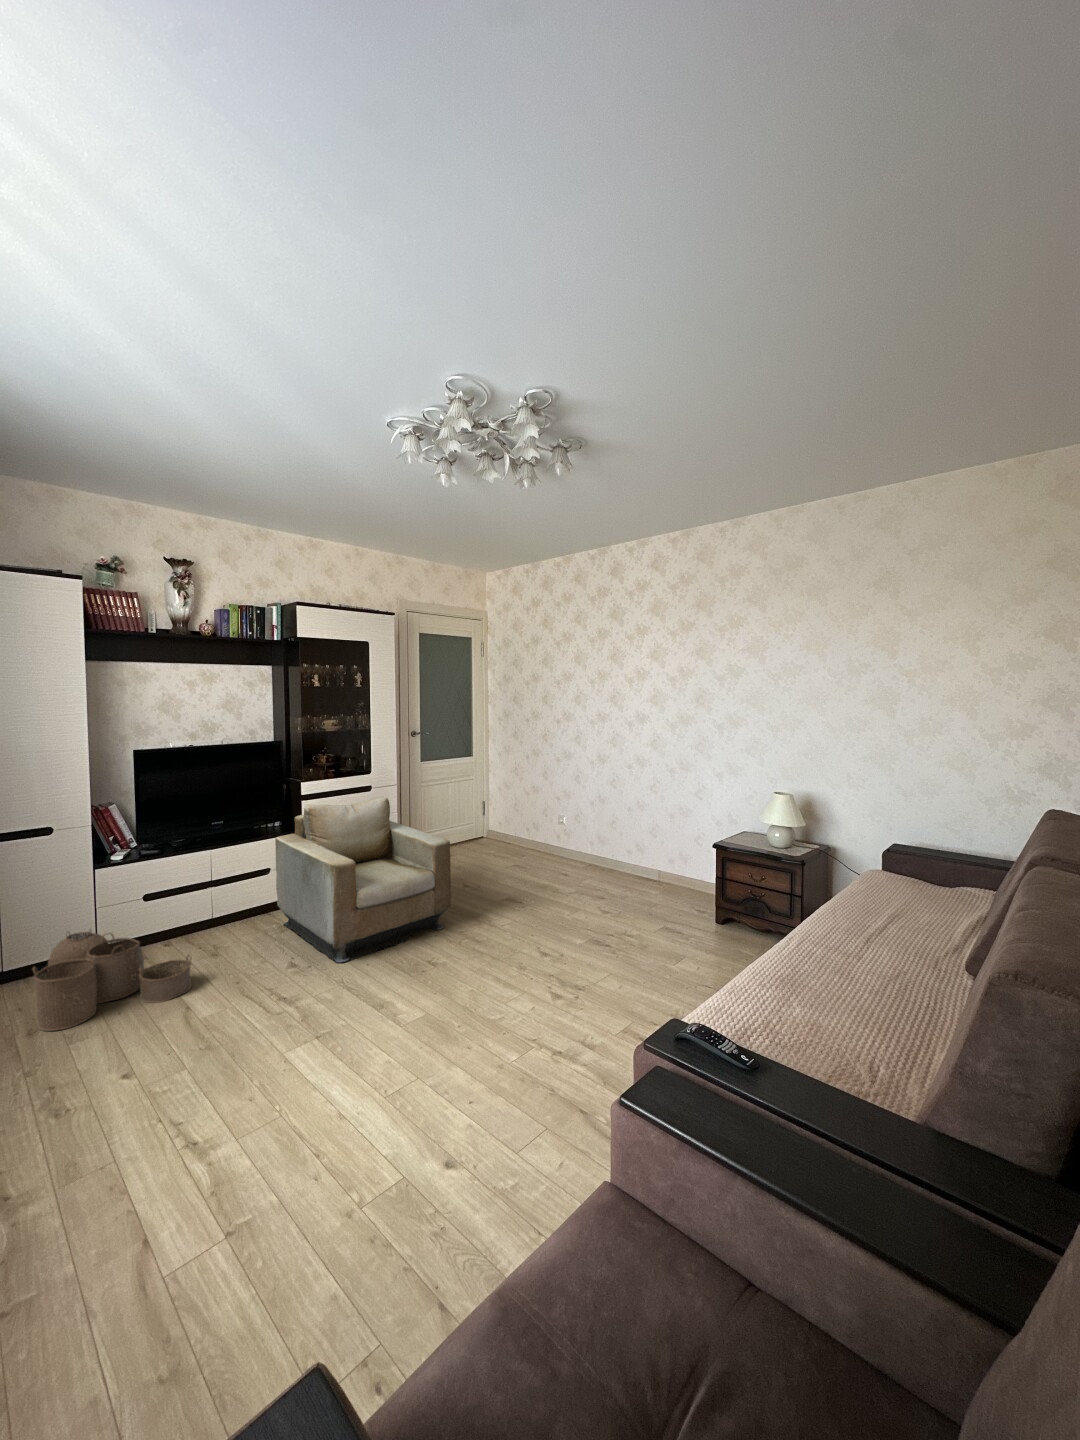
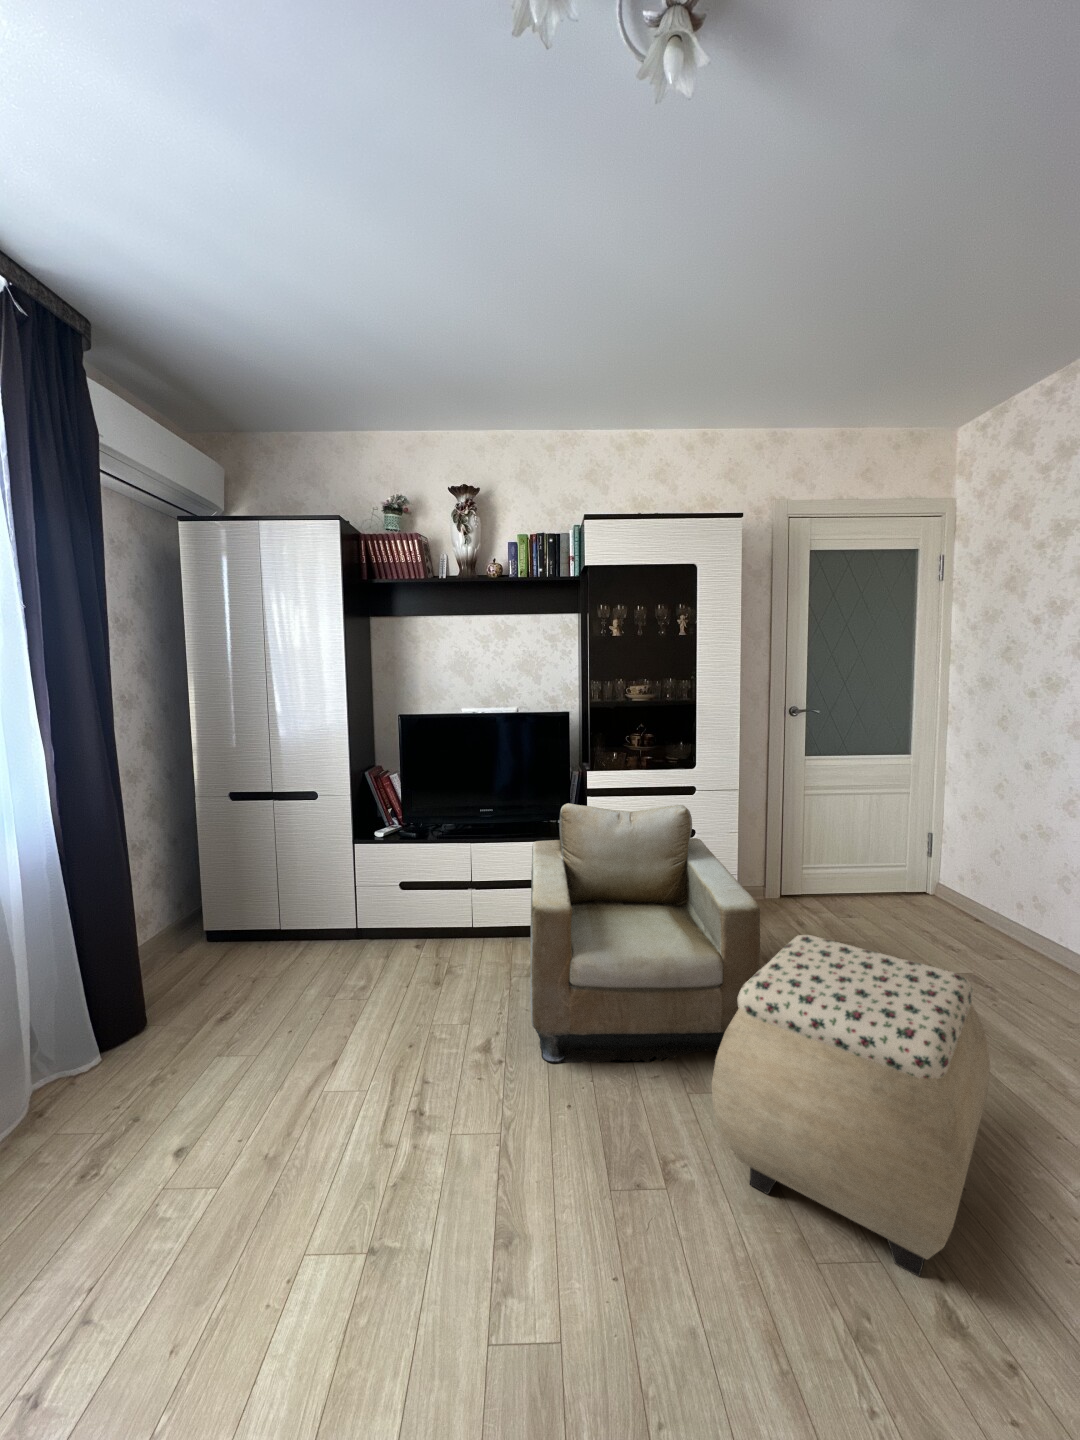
ottoman: none [463,845,562,964] -> present [712,935,990,1276]
woven basket: present [33,931,192,1031] -> none [233,907,385,1028]

